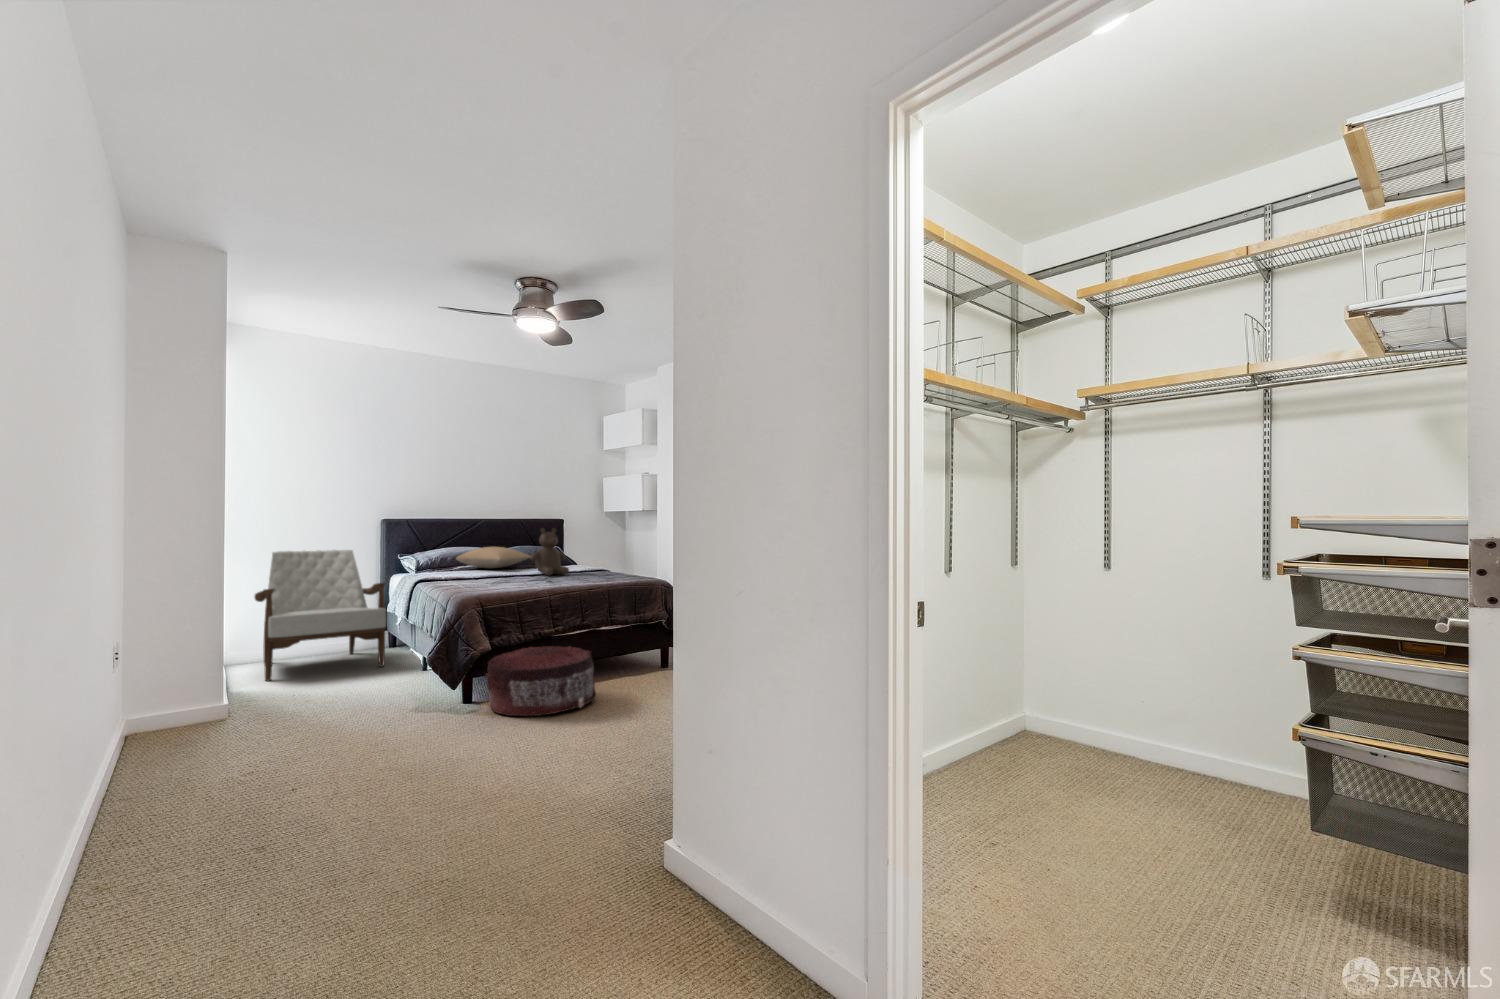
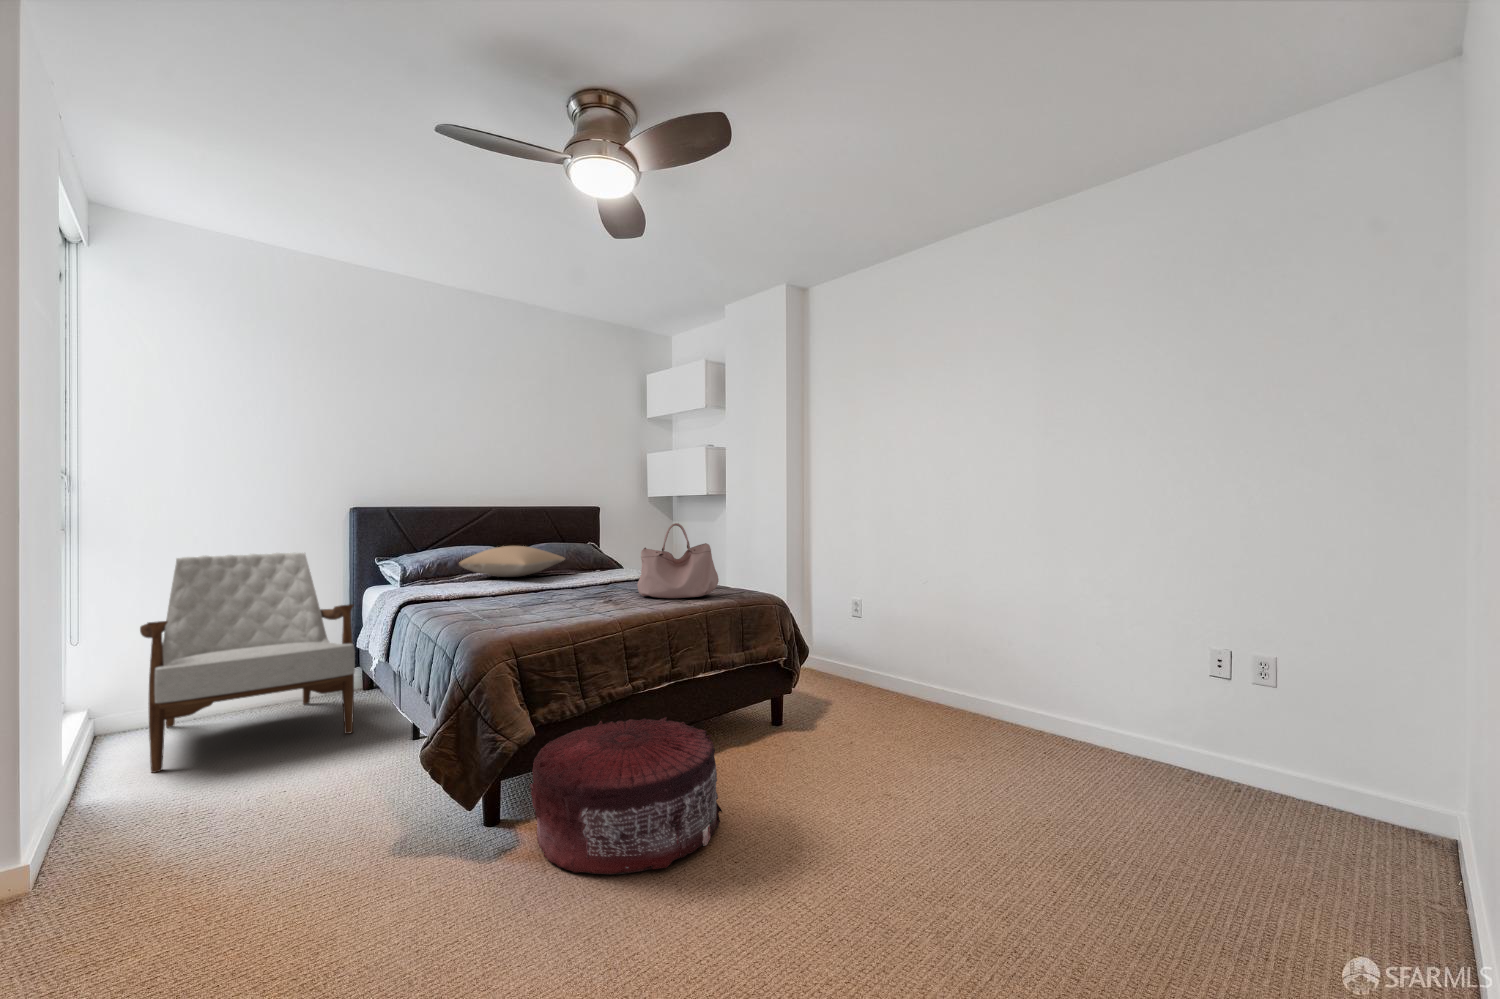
teddy bear: present [530,528,569,575] -> none [572,519,629,590]
handbag: none [571,531,625,581] -> present [637,523,719,598]

